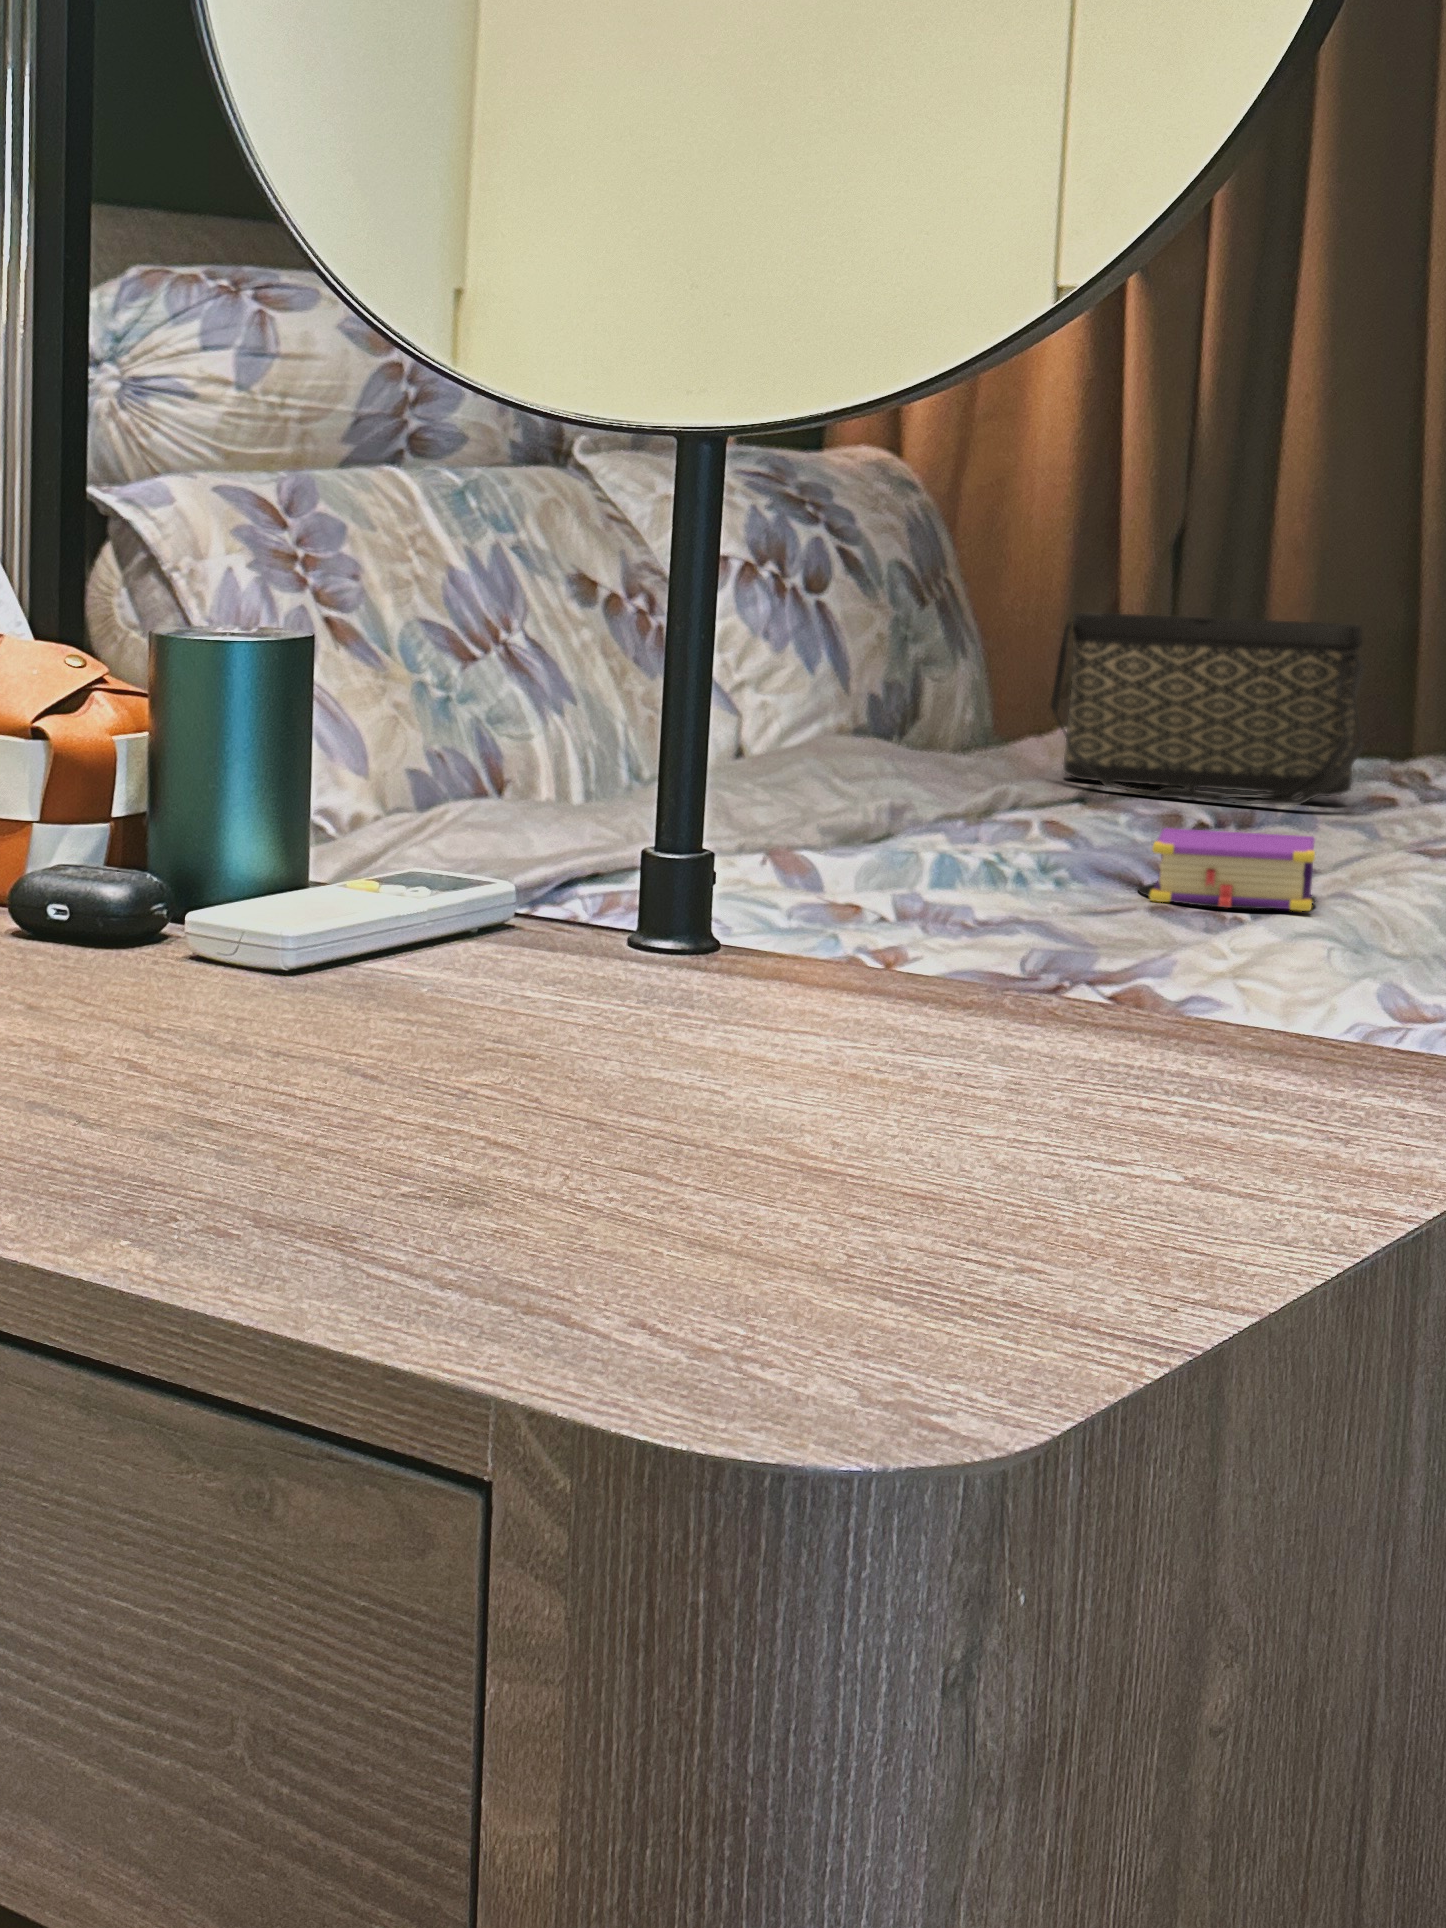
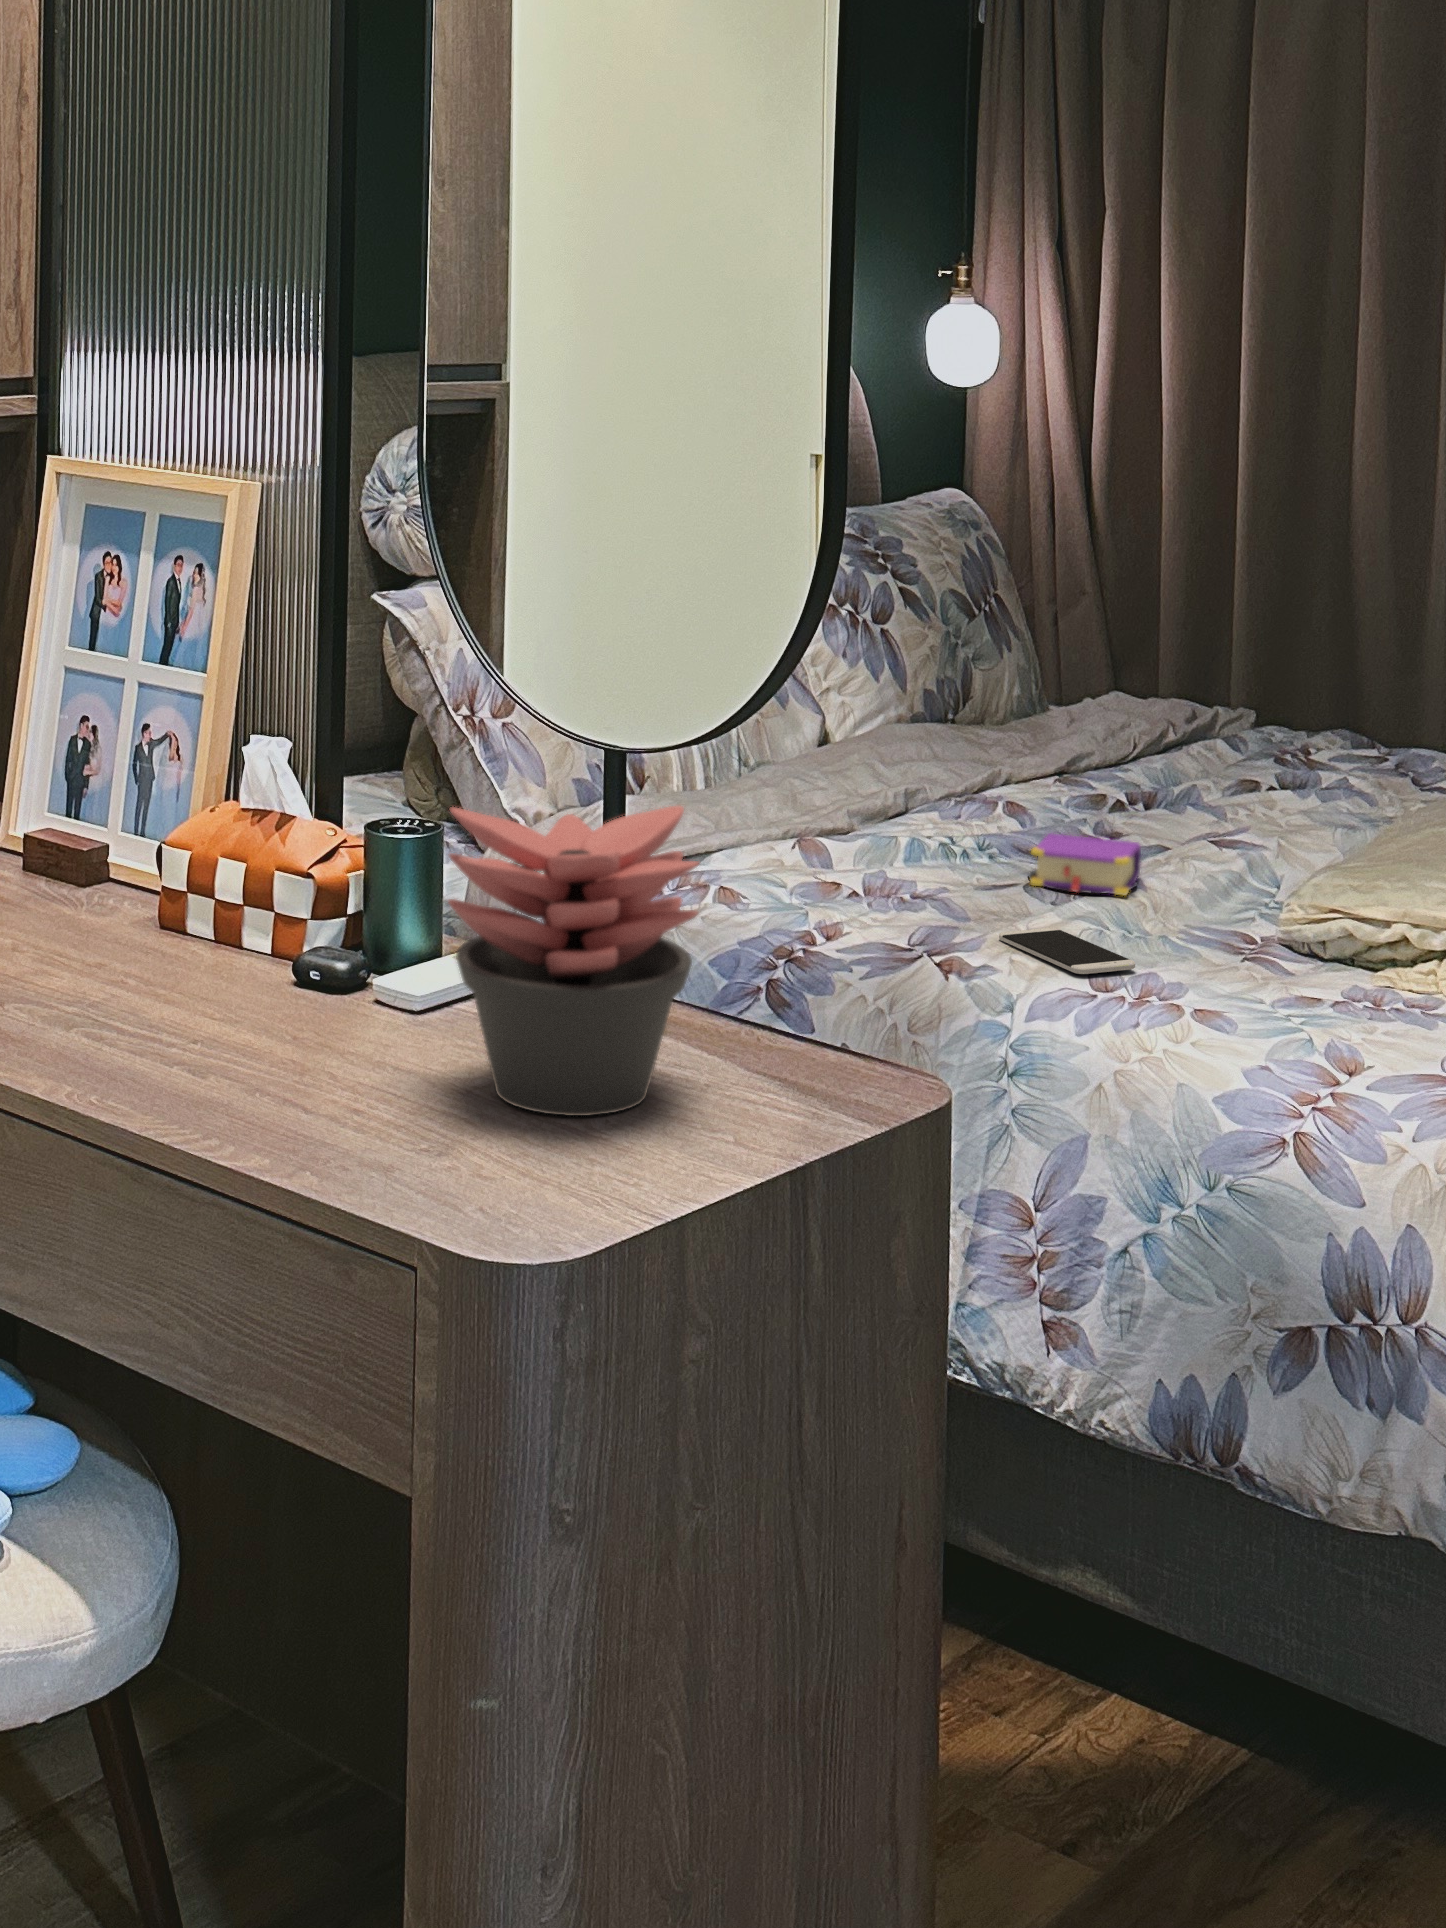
succulent plant: none [374,451,1000,1114] -> present [449,806,699,1116]
handbag: present [1051,613,1365,805] -> none [1028,649,1230,791]
smartphone: none [1150,945,1402,1000] -> present [999,928,1135,974]

